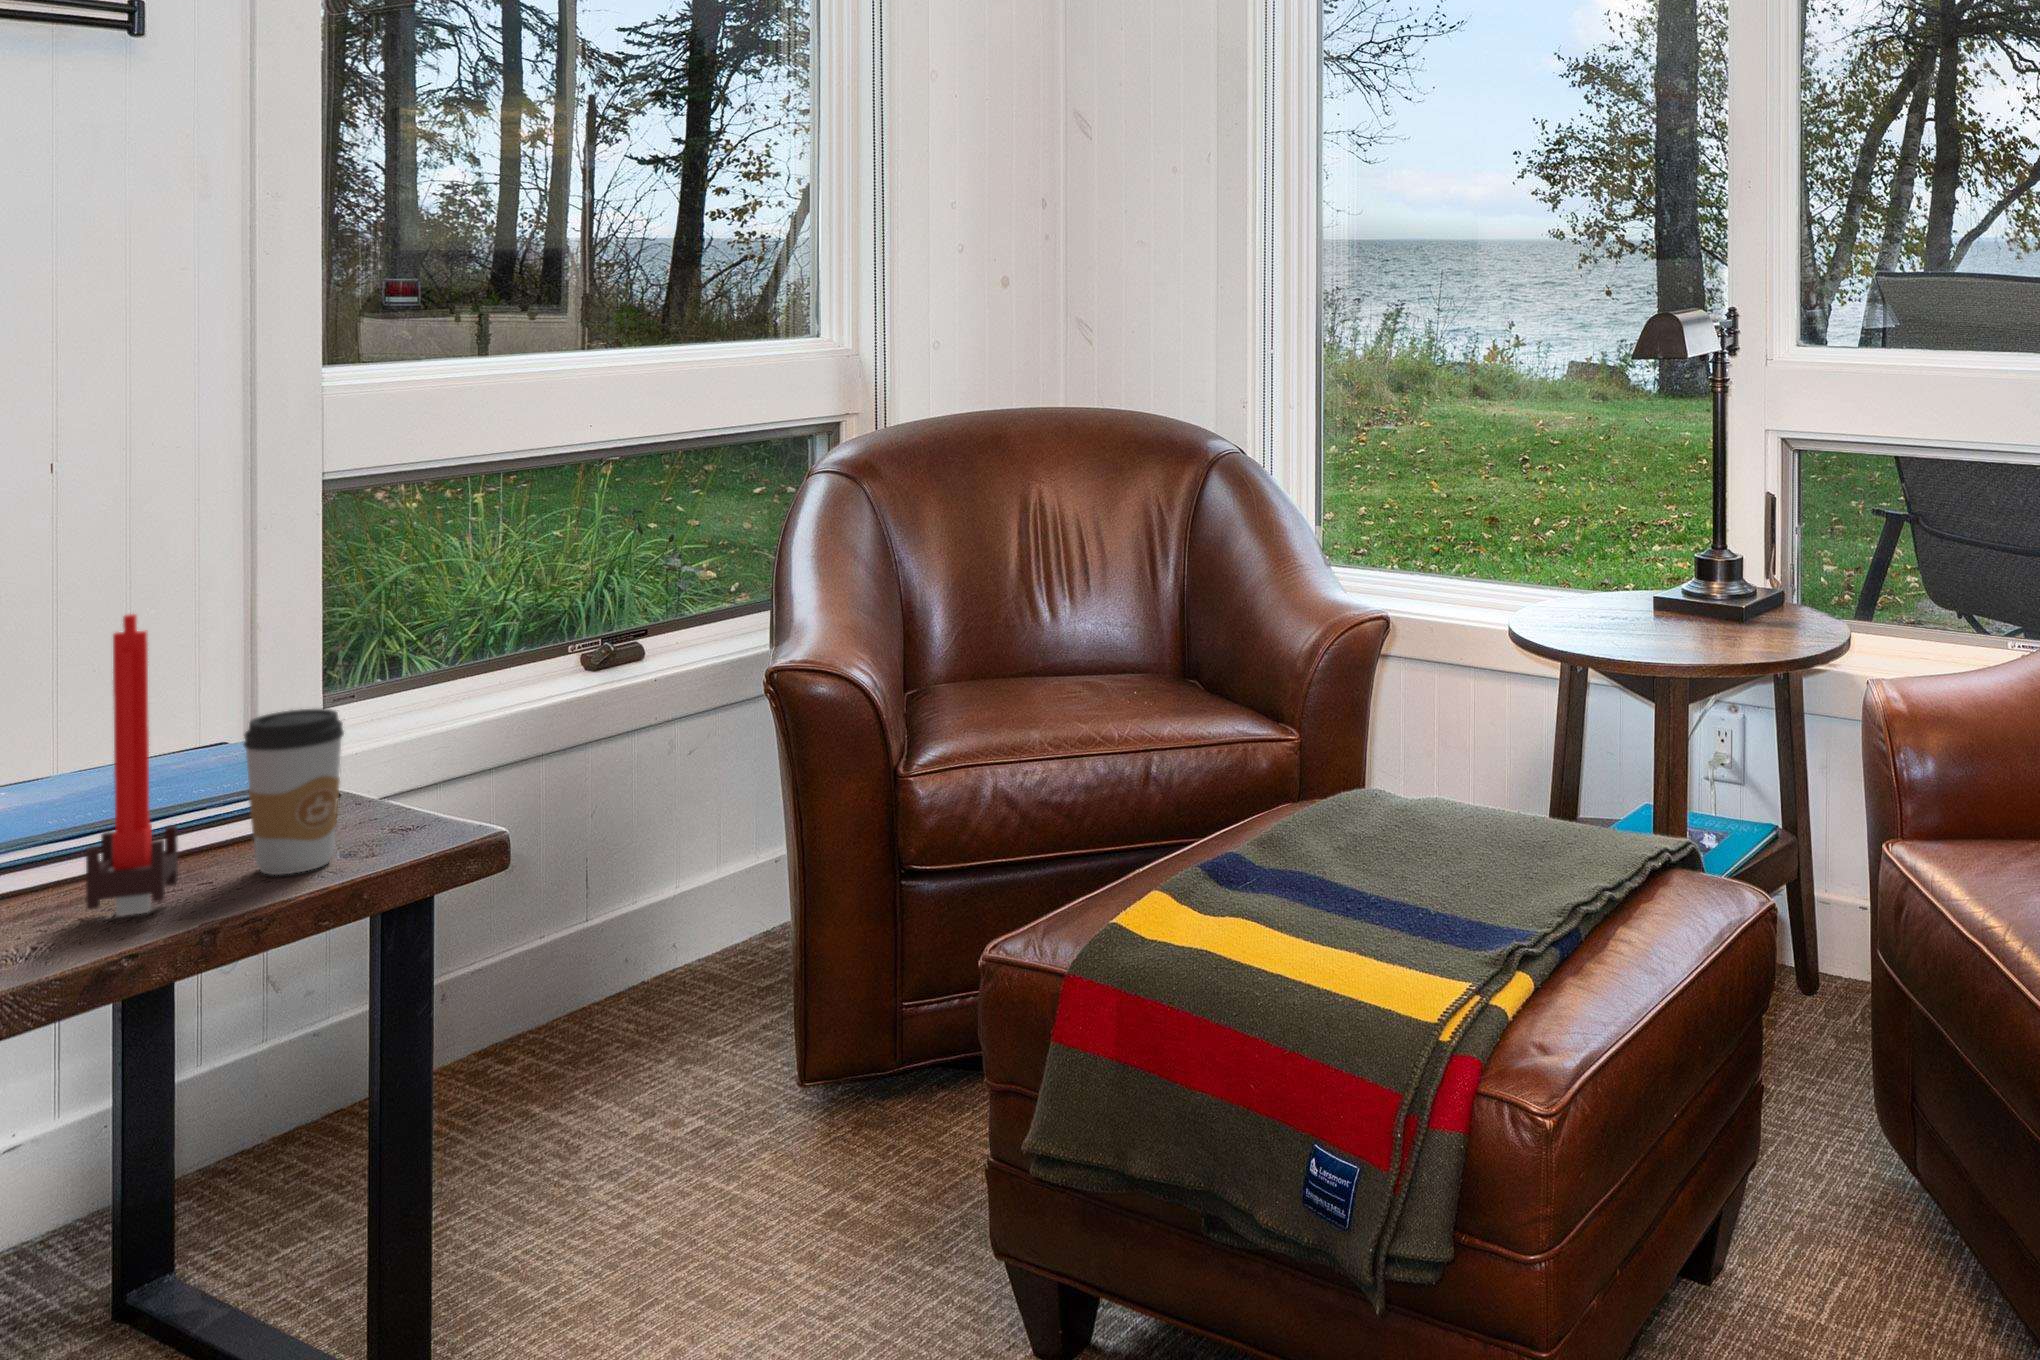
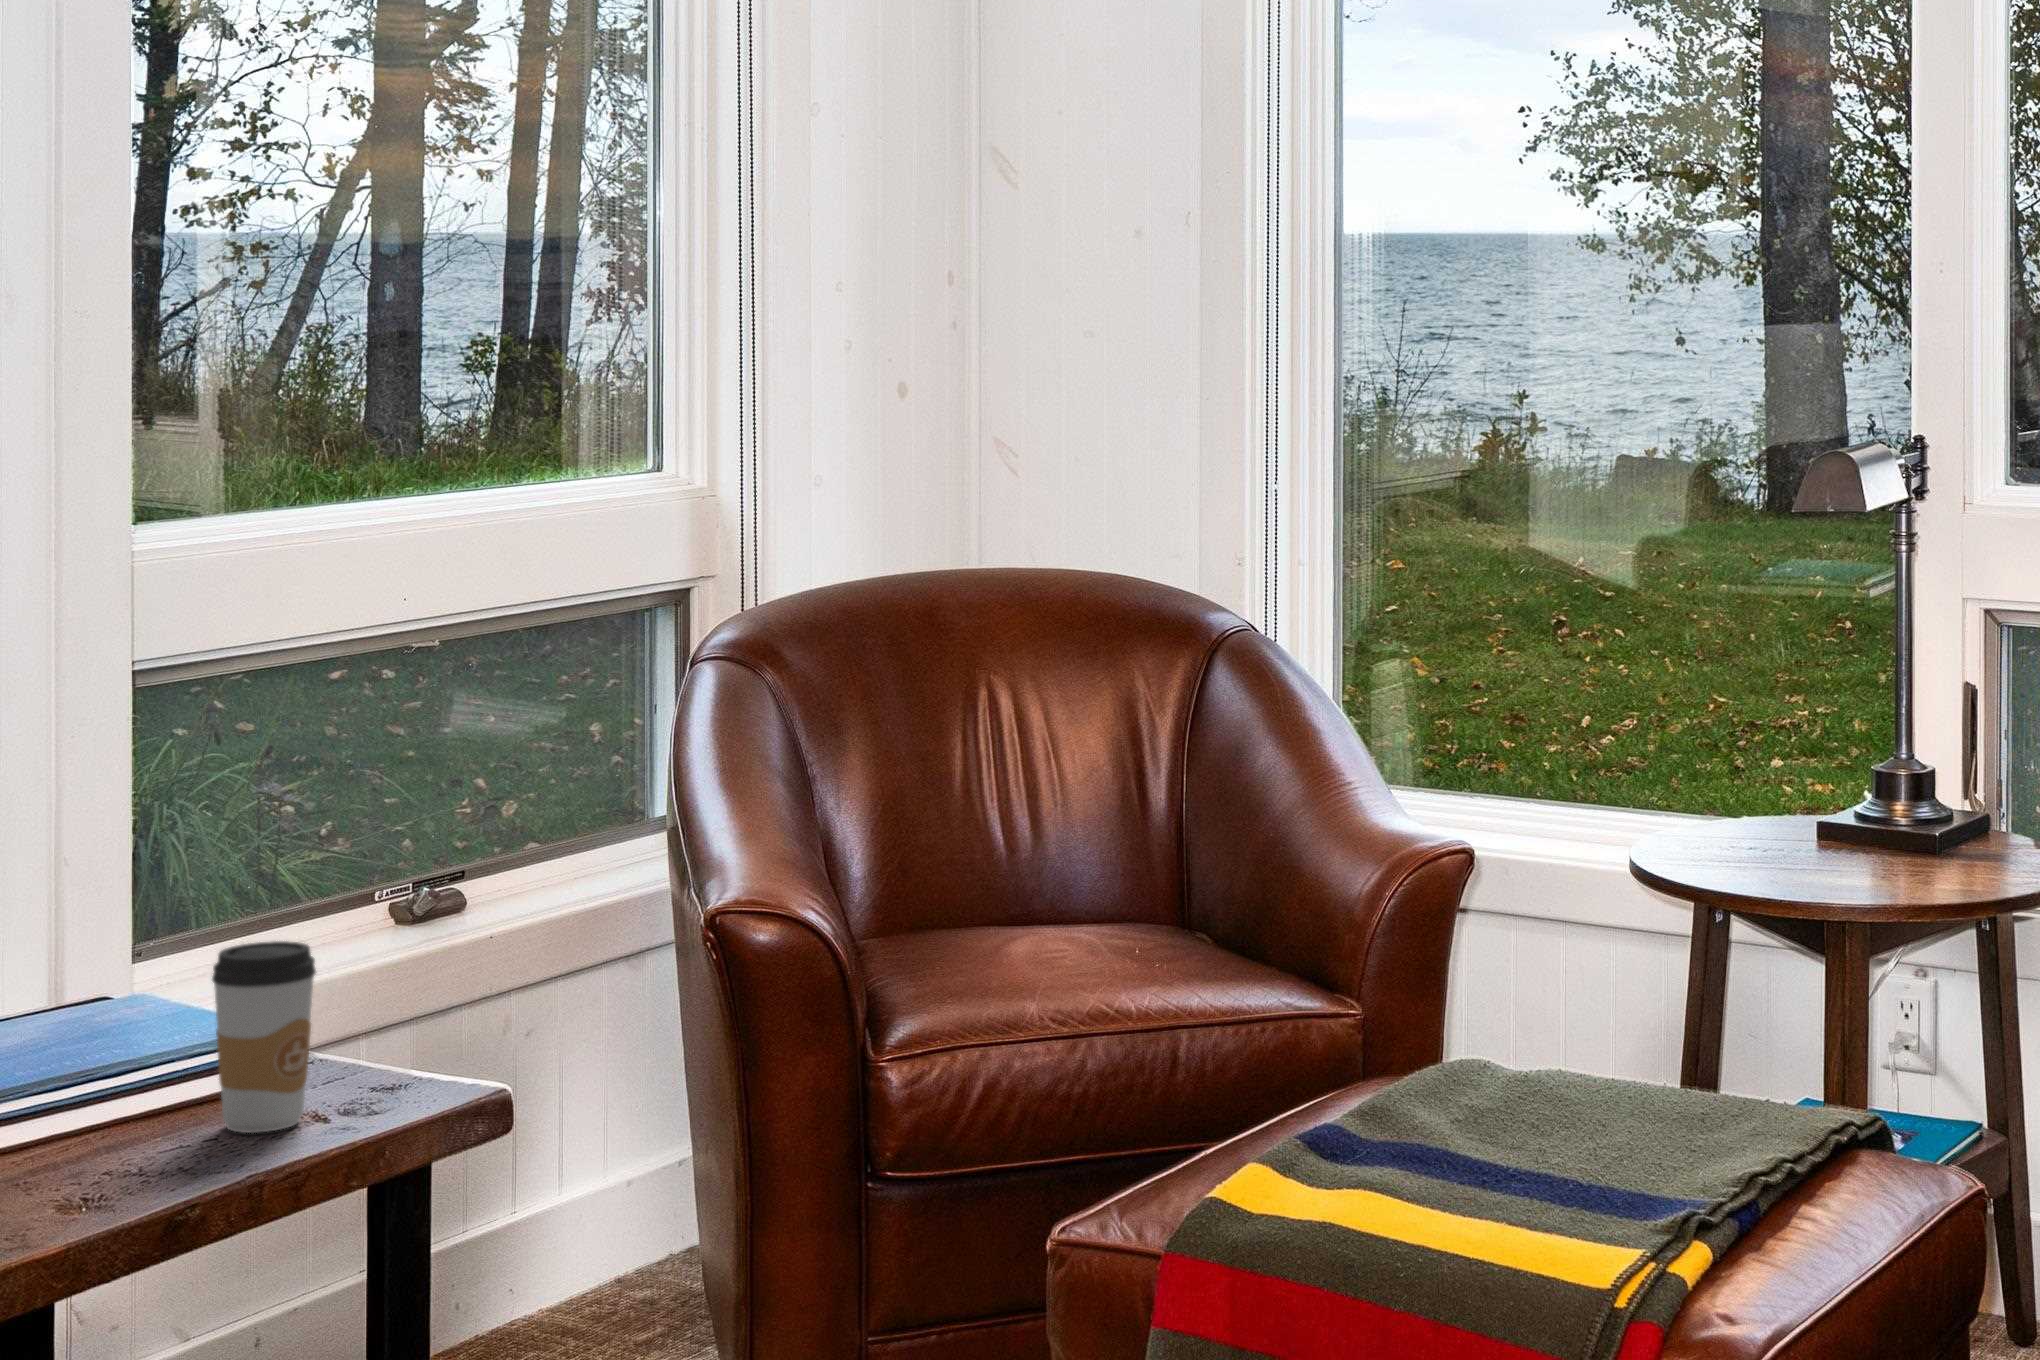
candle: present [86,614,178,916] -> none [84,827,161,1172]

